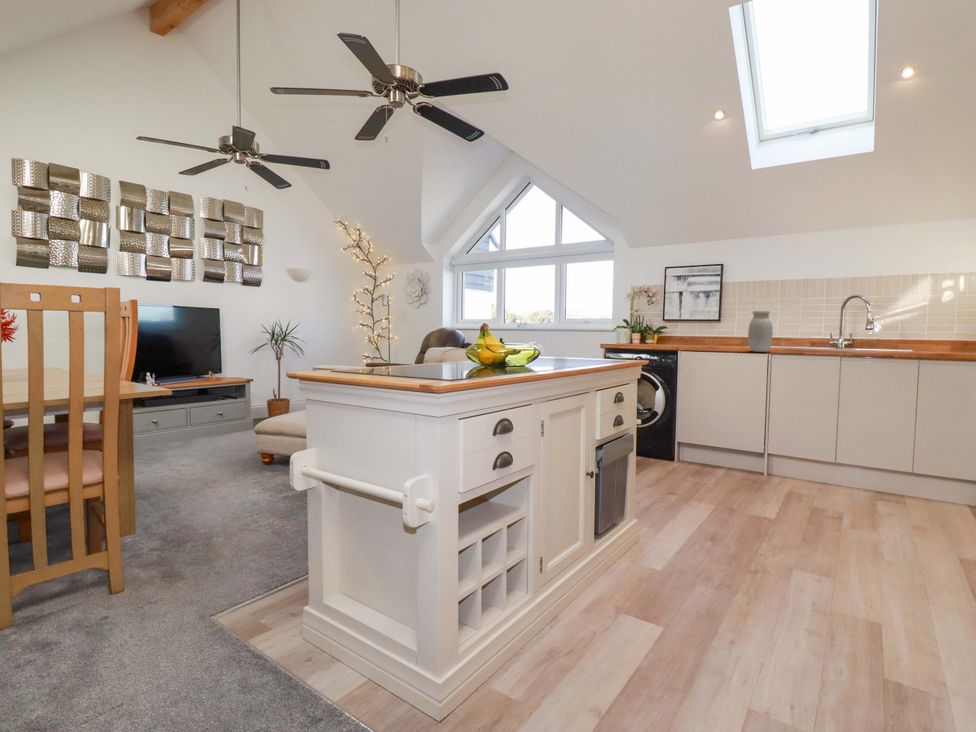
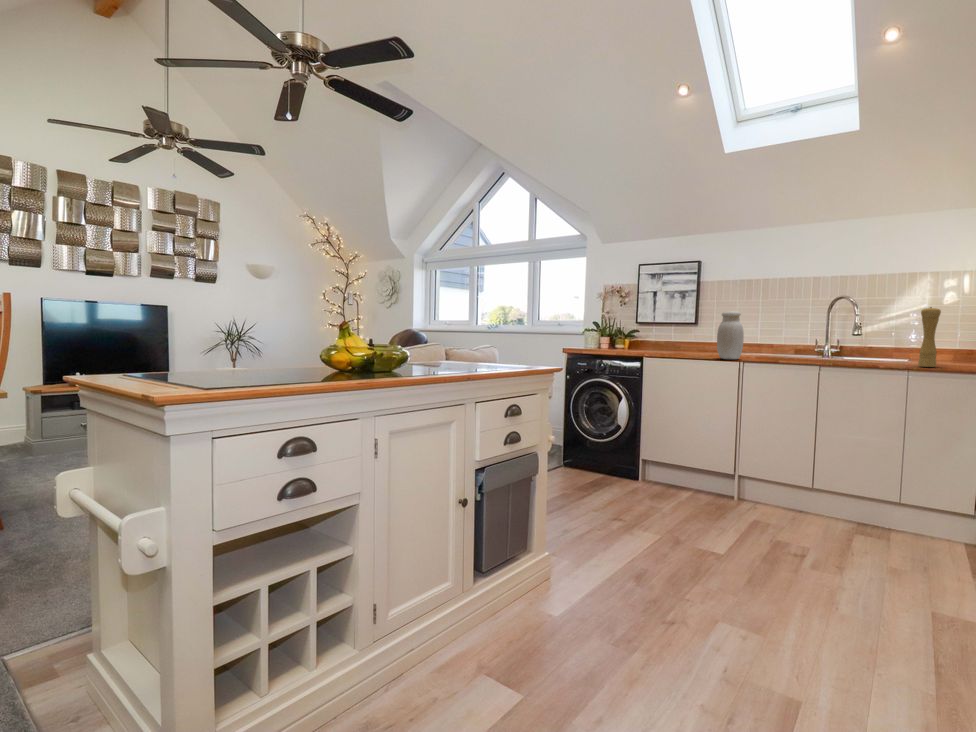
pepper mill: none [931,305,951,356] -> present [918,307,941,367]

